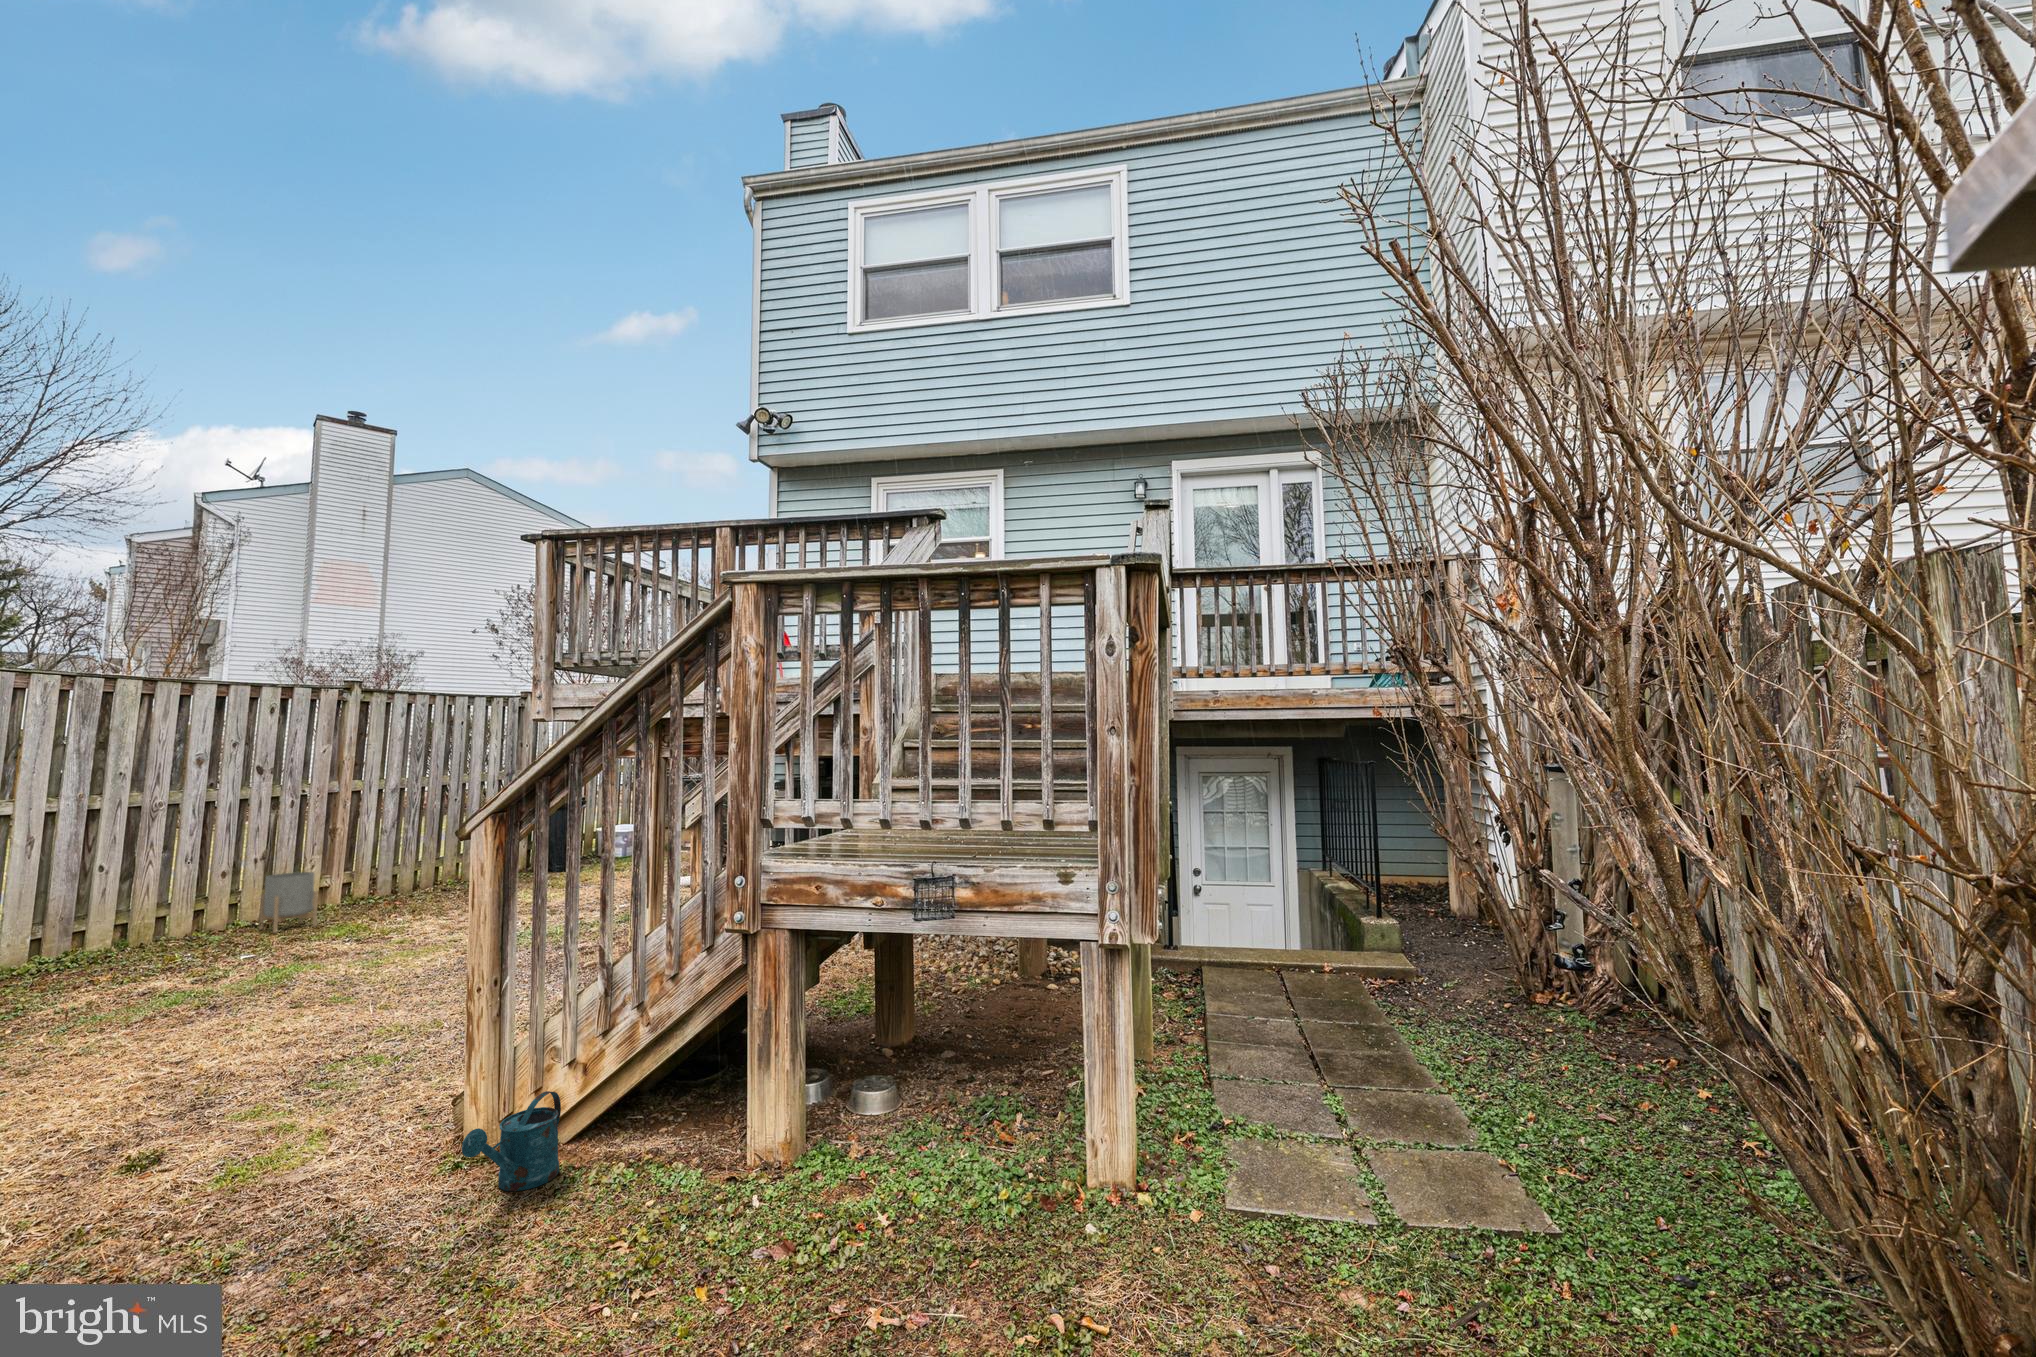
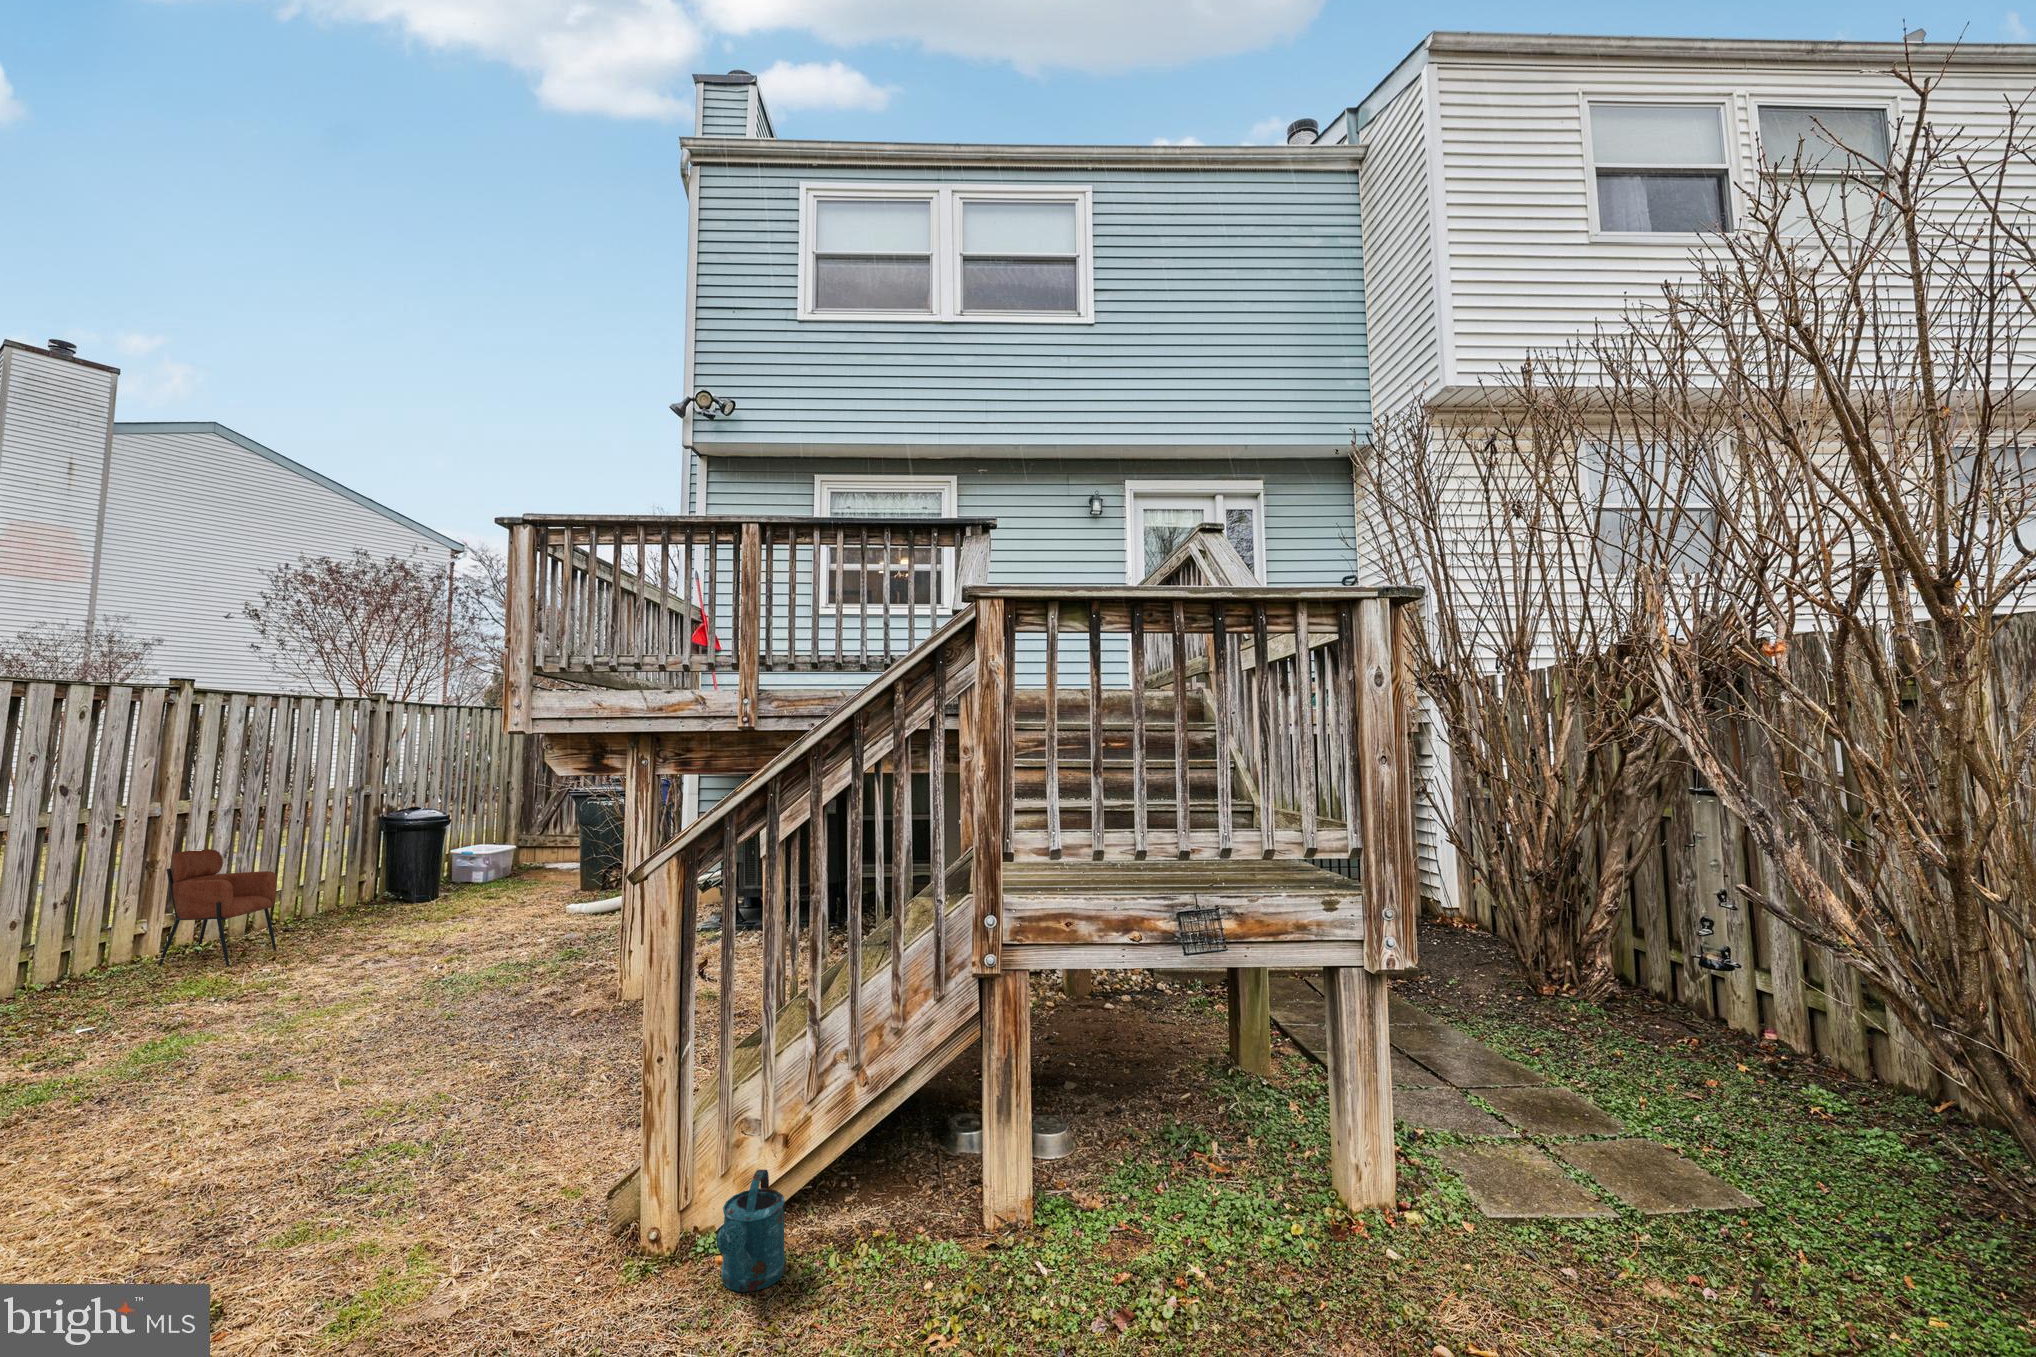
chair: none [340,820,431,914] -> present [158,849,277,966]
planter: present [259,872,318,933] -> none [58,917,145,996]

